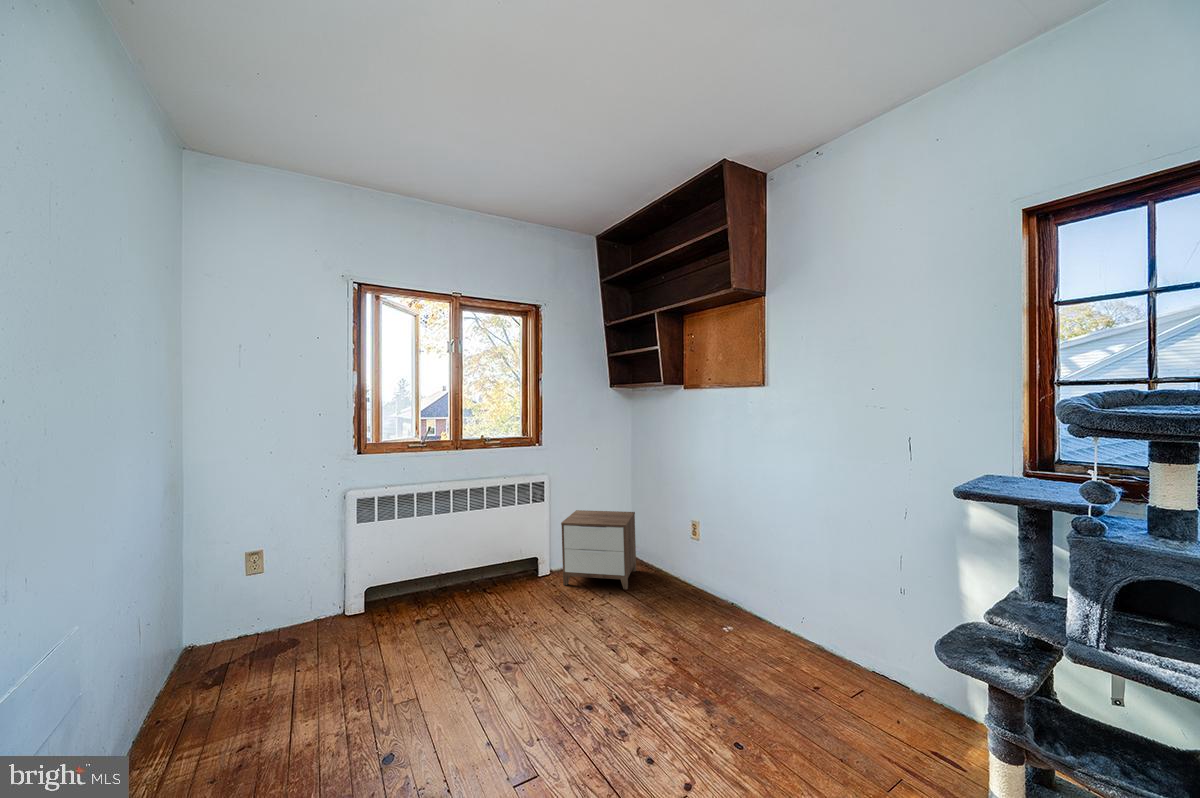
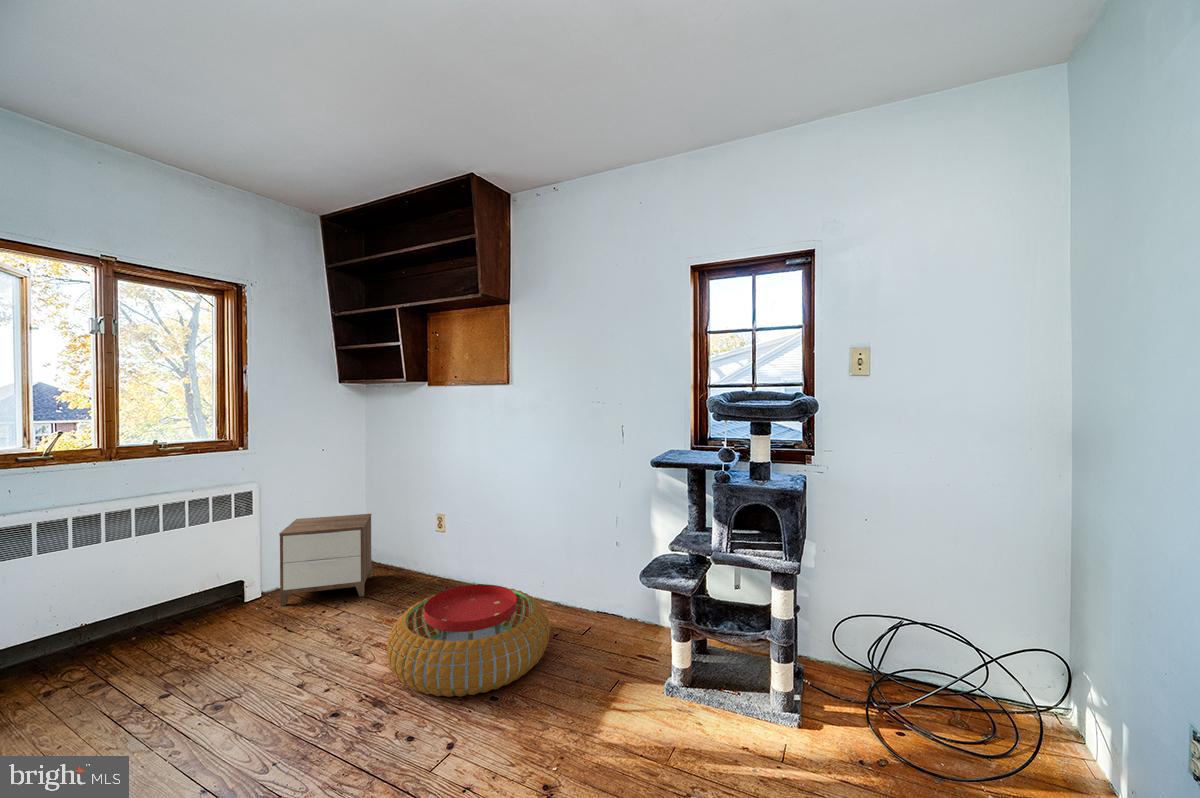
pouf: none [635,604,810,734] -> present [387,584,550,697]

